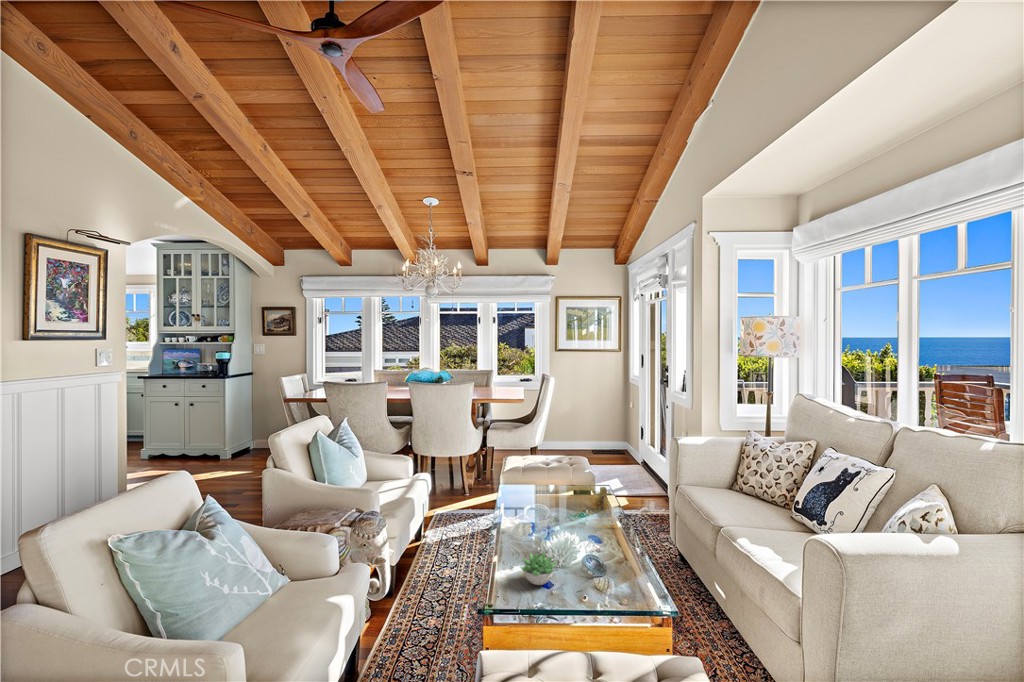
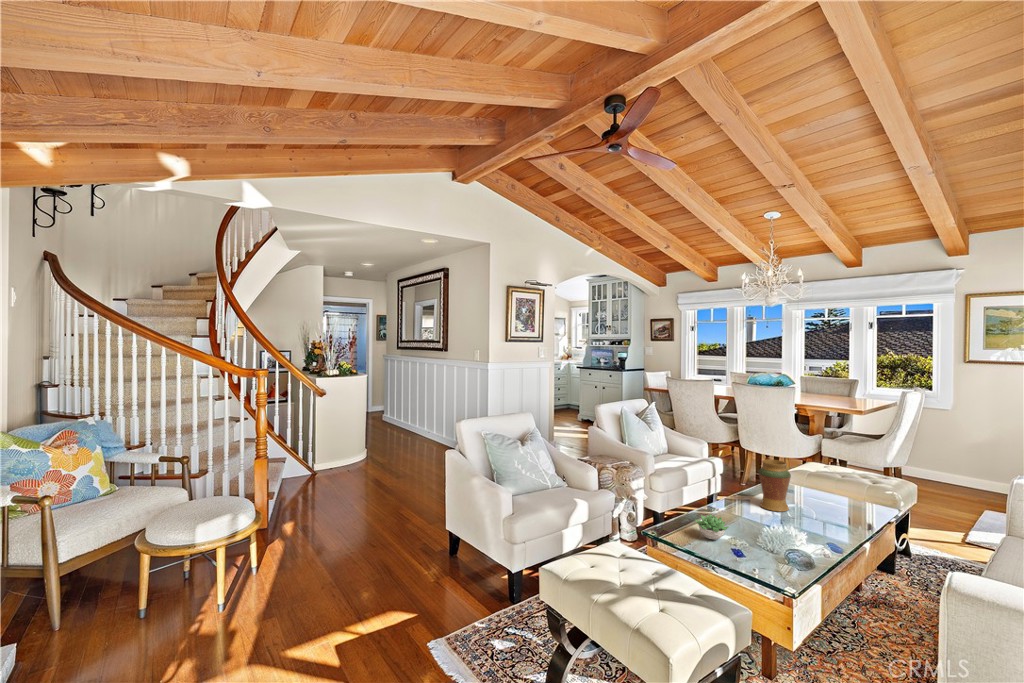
decorative vase: none [523,467,553,524] -> present [759,460,791,512]

